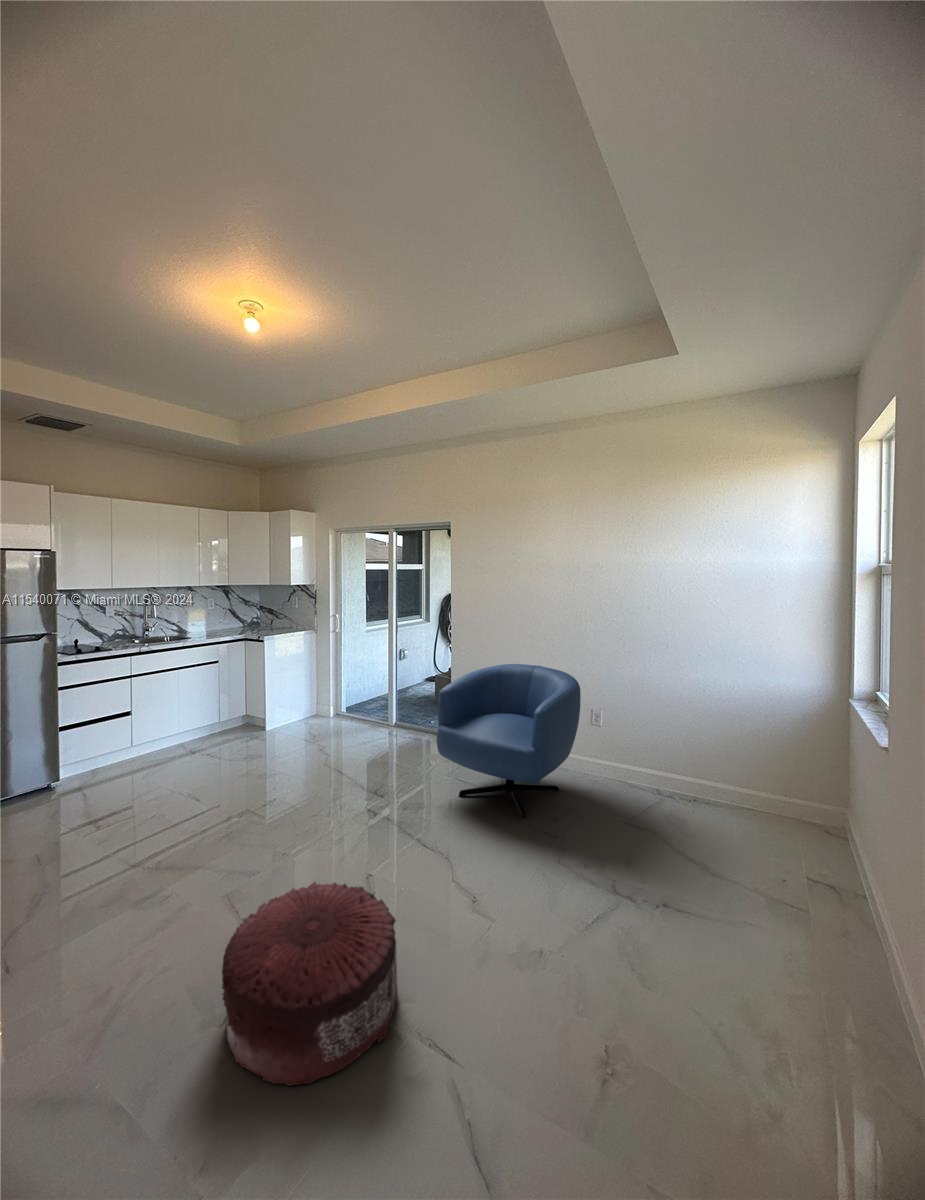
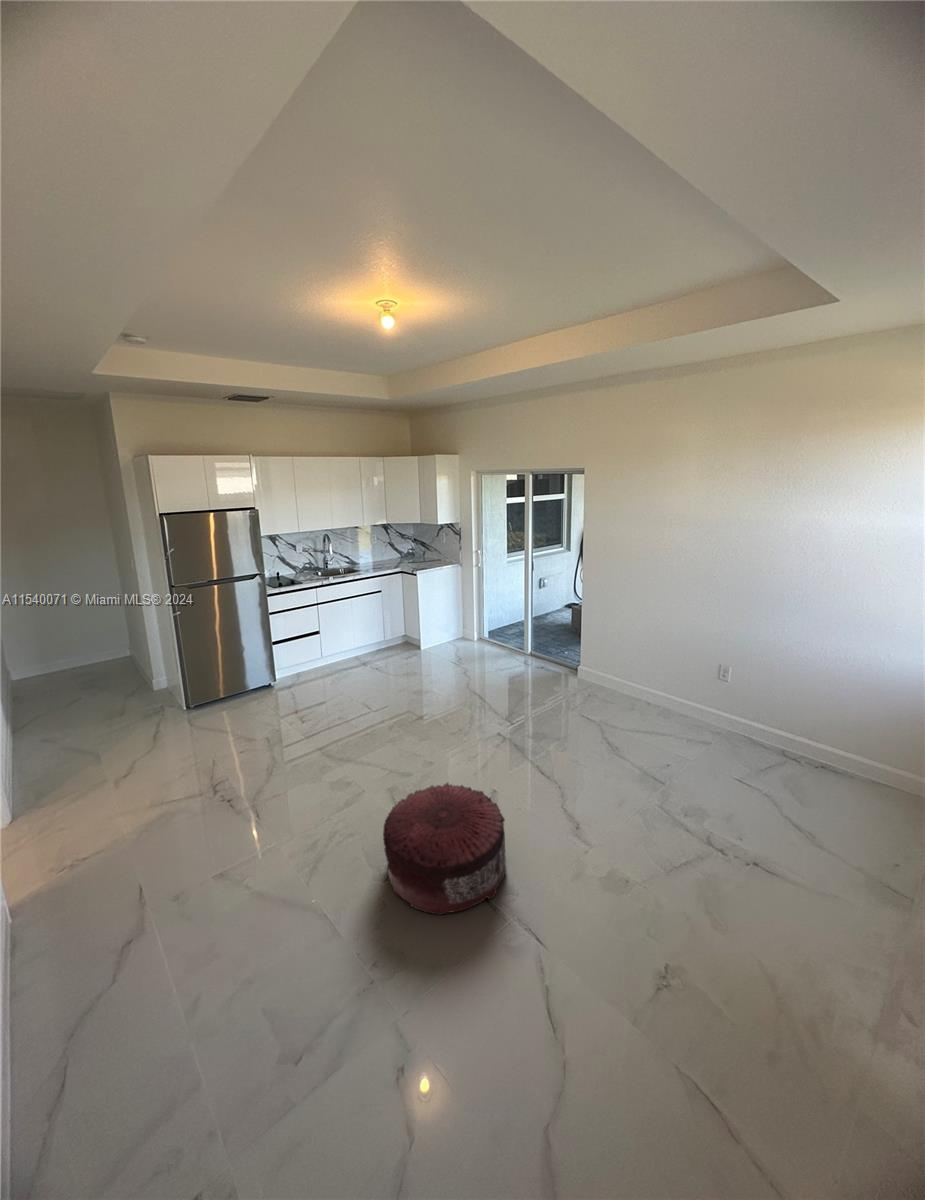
armchair: present [437,664,581,819] -> none [560,606,703,749]

